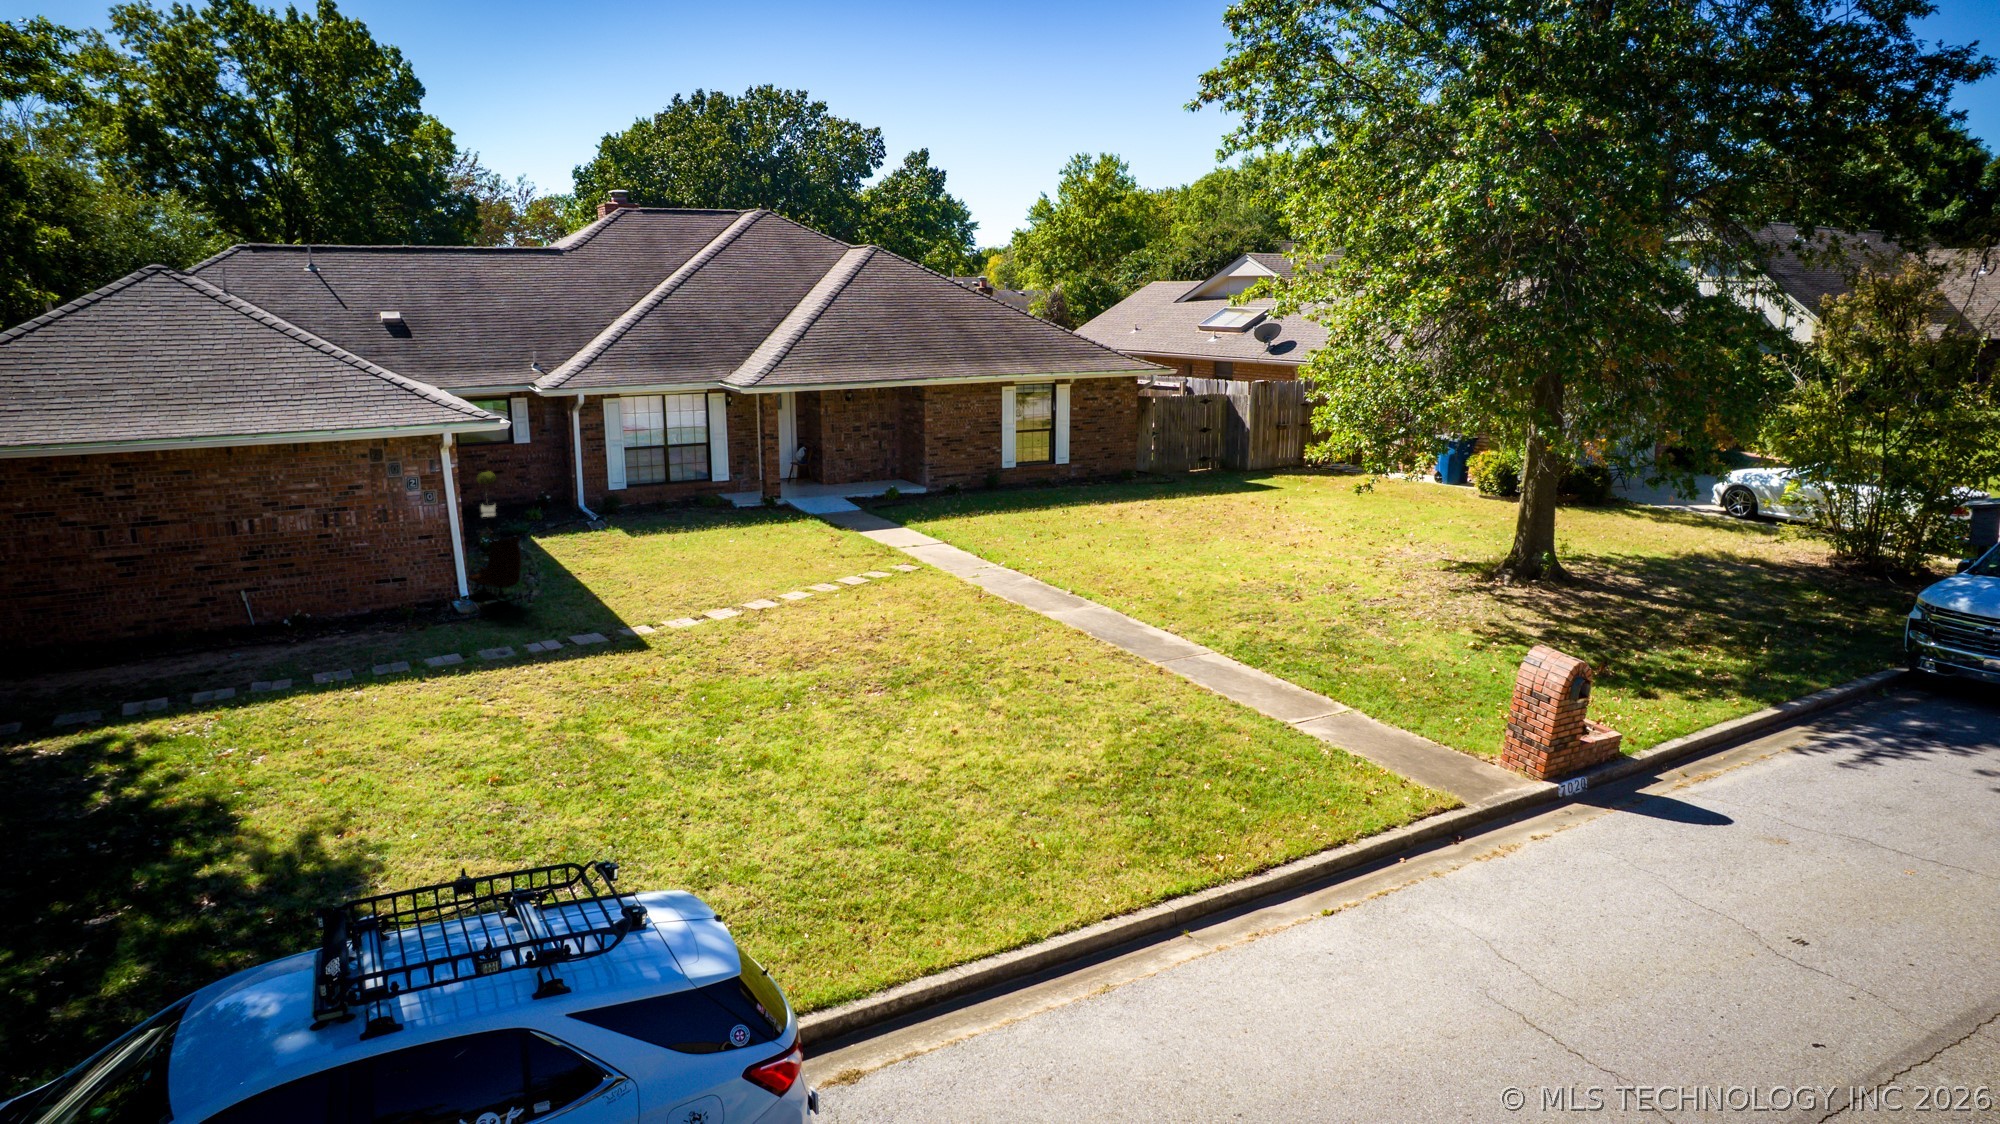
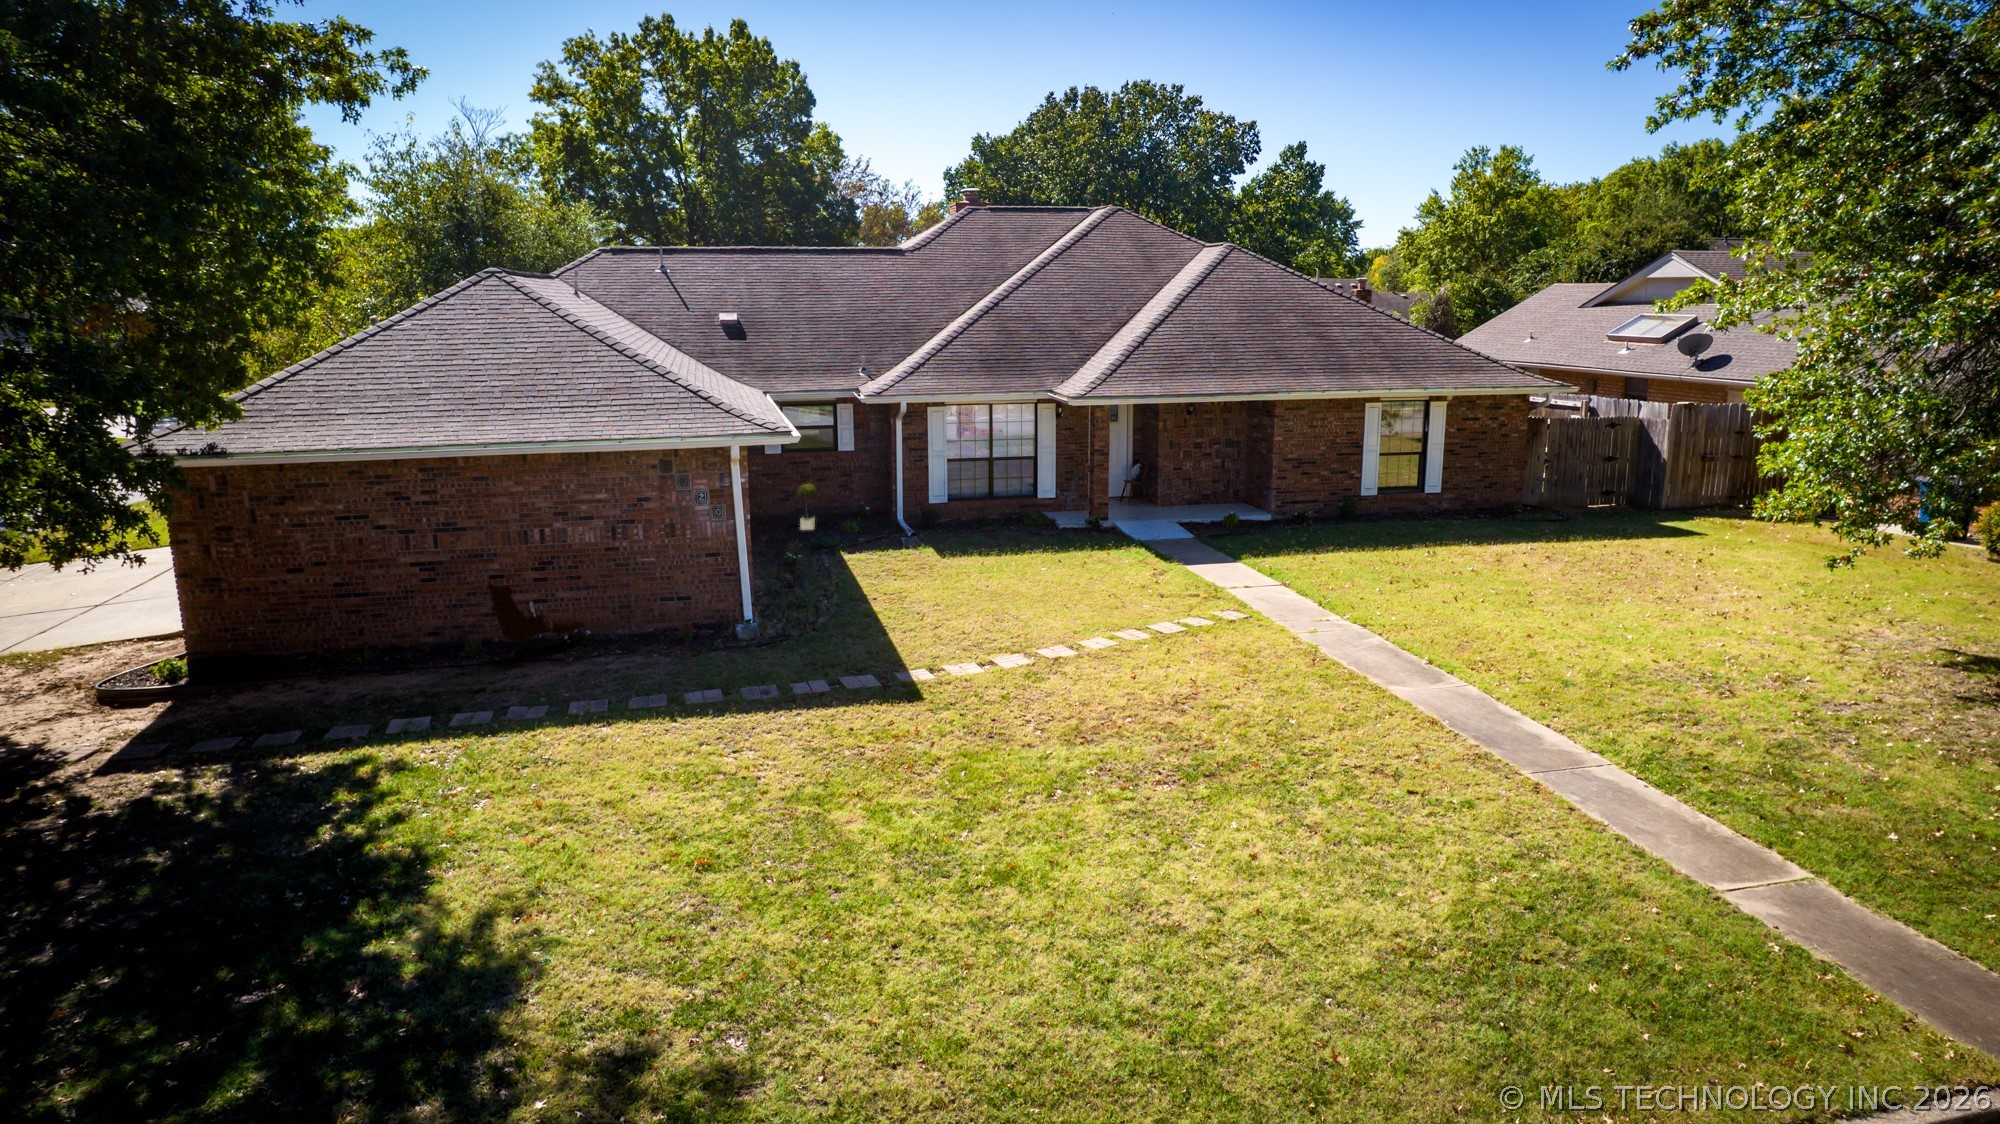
lounge chair: present [468,537,522,603] -> present [488,583,586,655]

